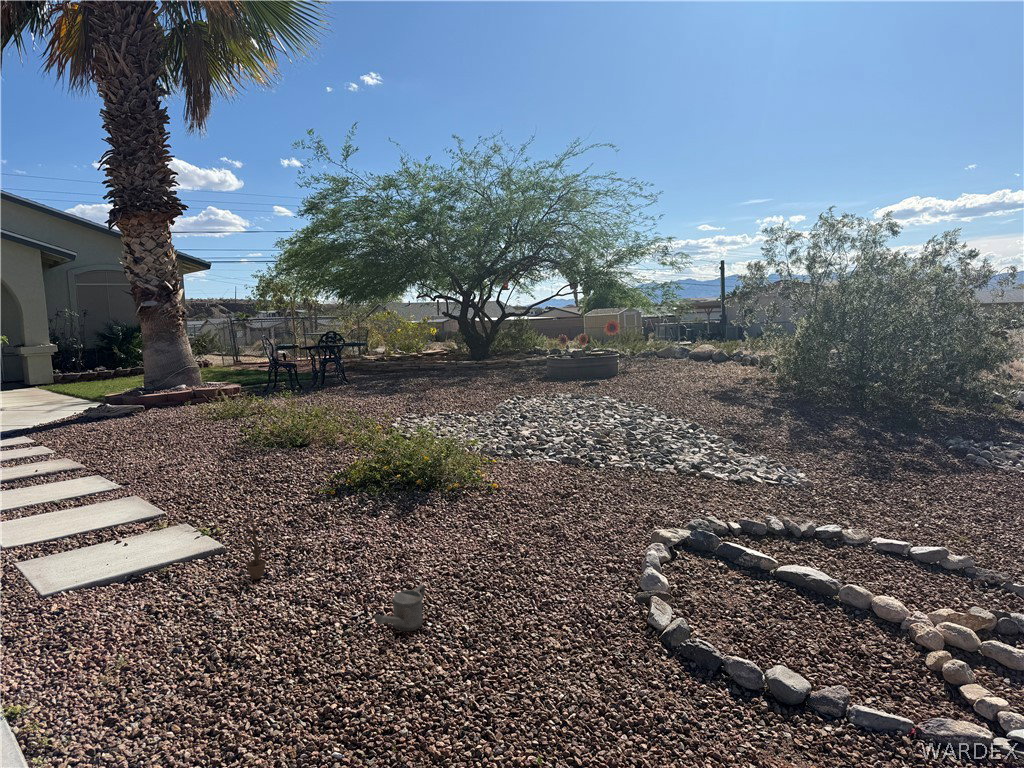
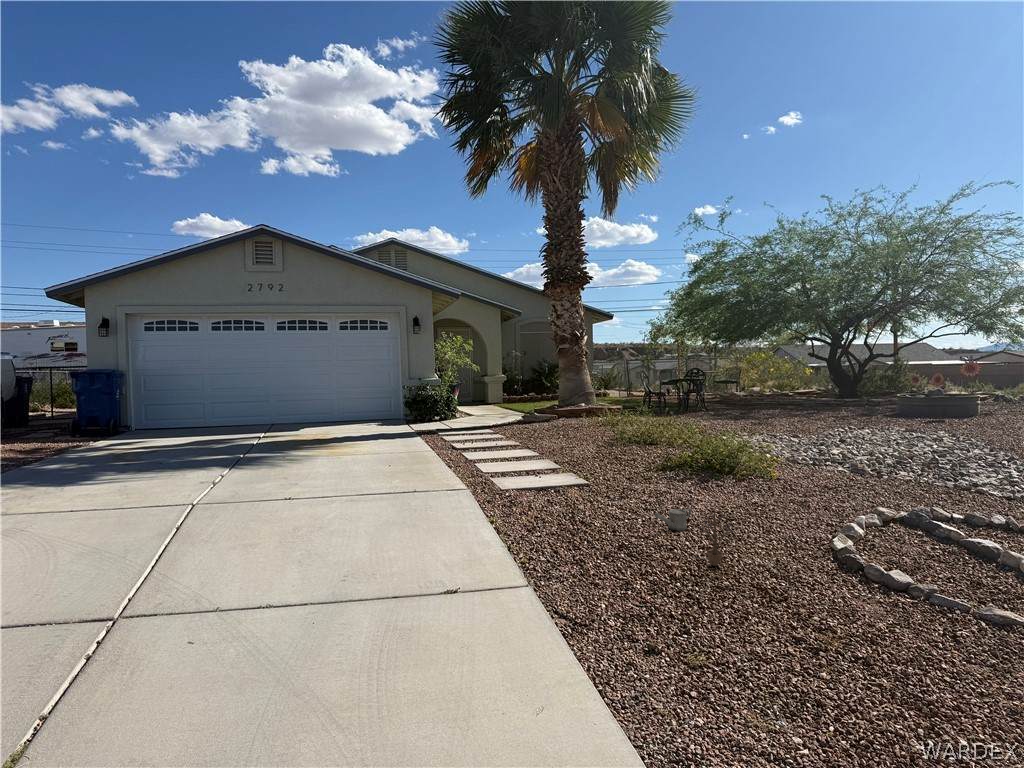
decorative plant: present [228,513,278,580] -> present [693,512,734,566]

